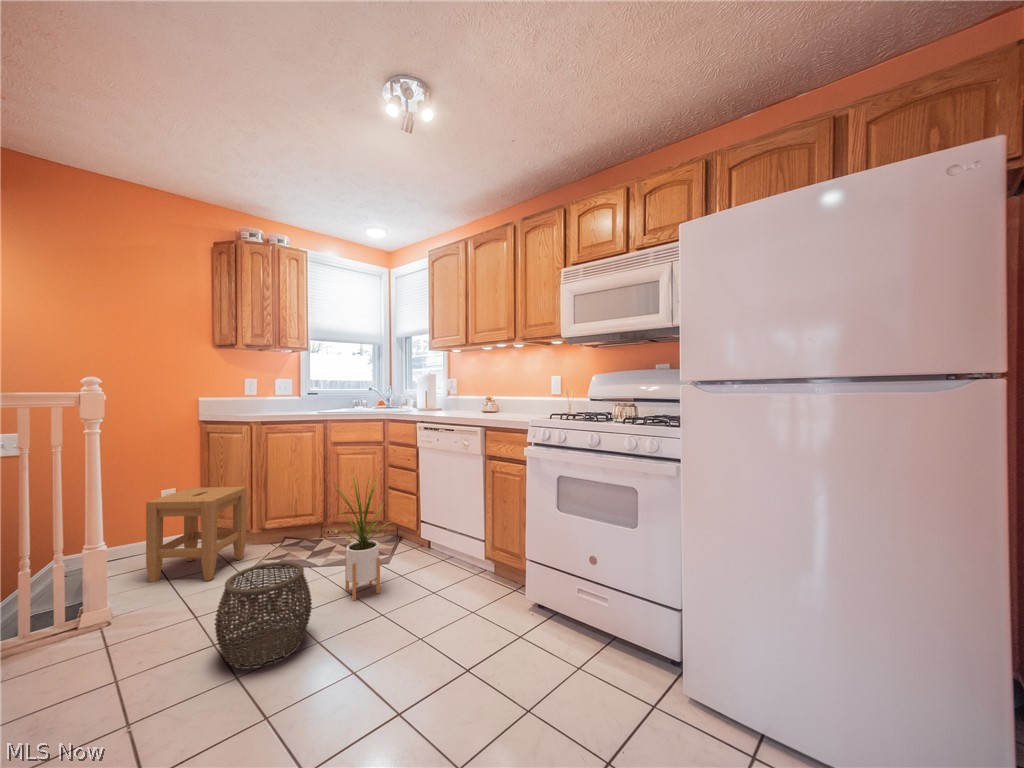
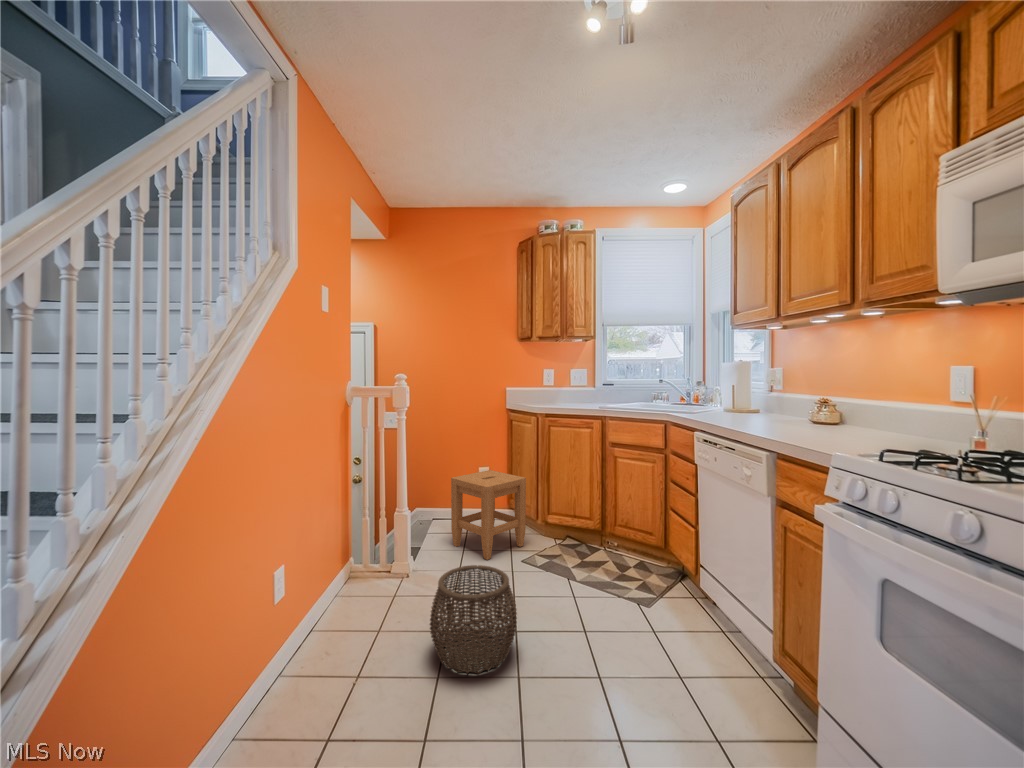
house plant: present [334,476,391,601] -> none [551,482,638,643]

